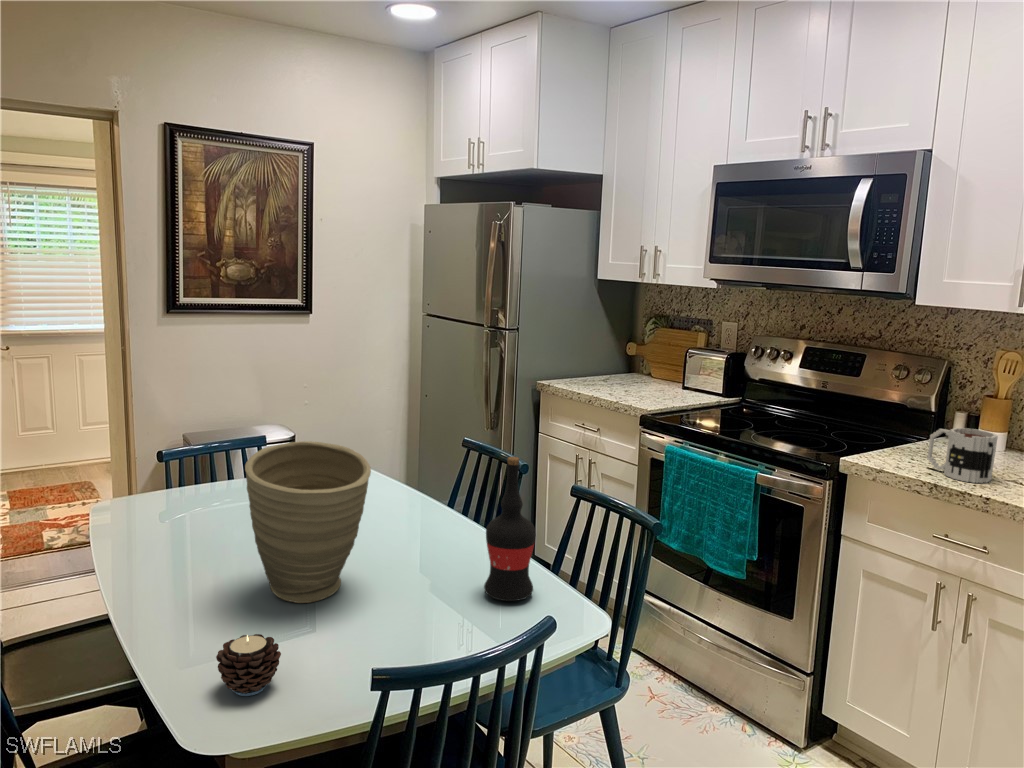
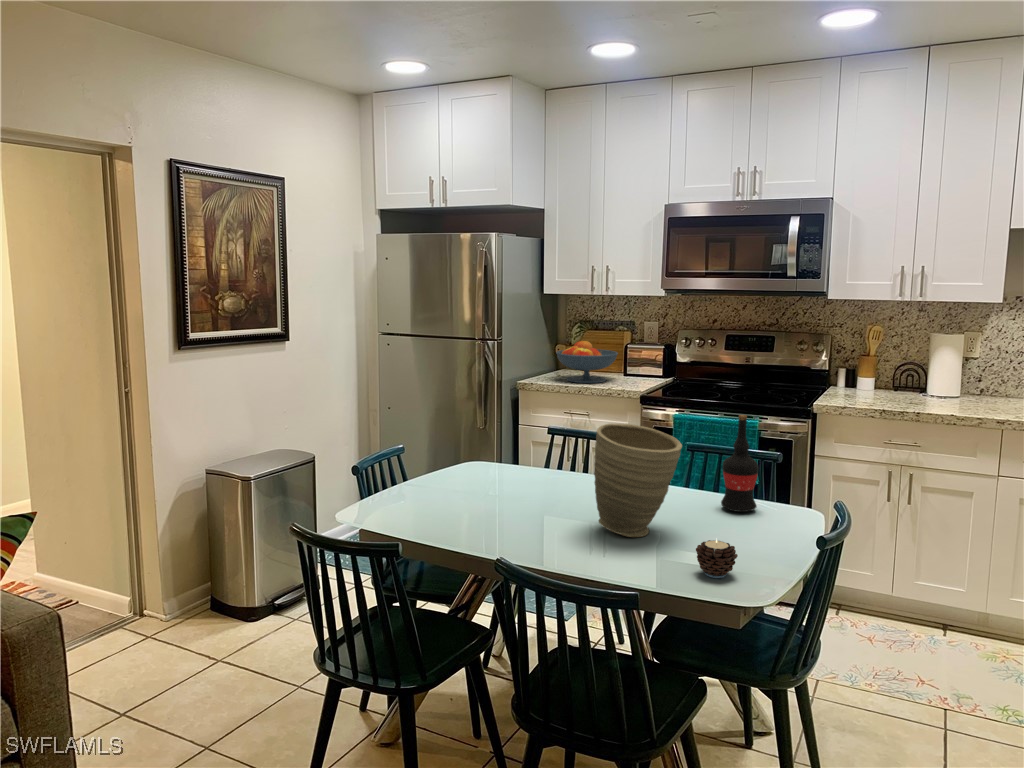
fruit bowl: none [585,339,663,393] -> present [556,341,618,383]
mug: present [927,428,998,483] -> none [860,374,902,406]

